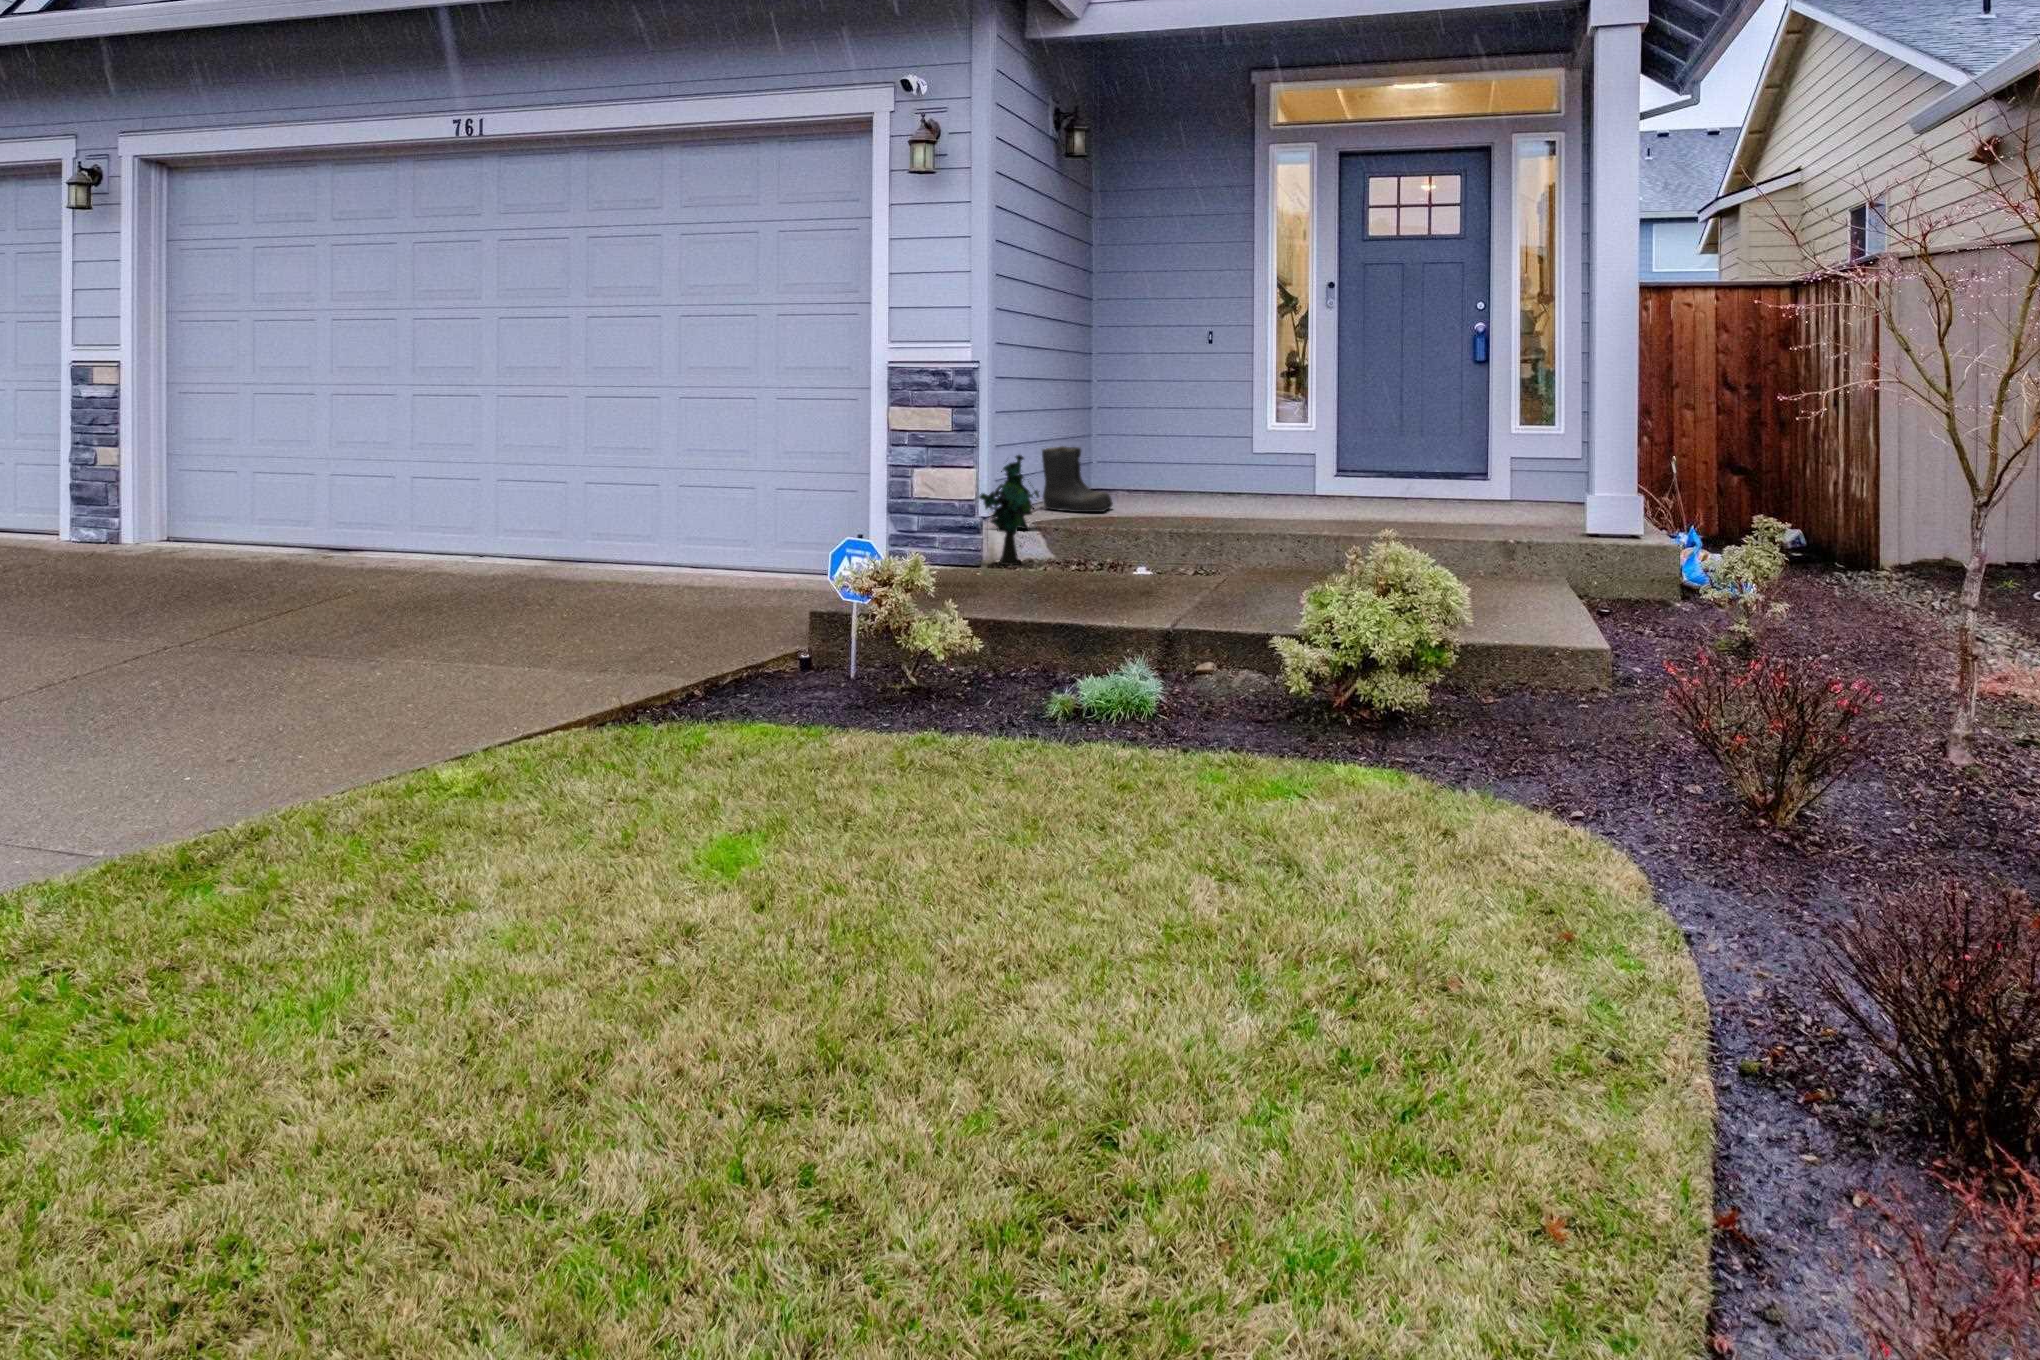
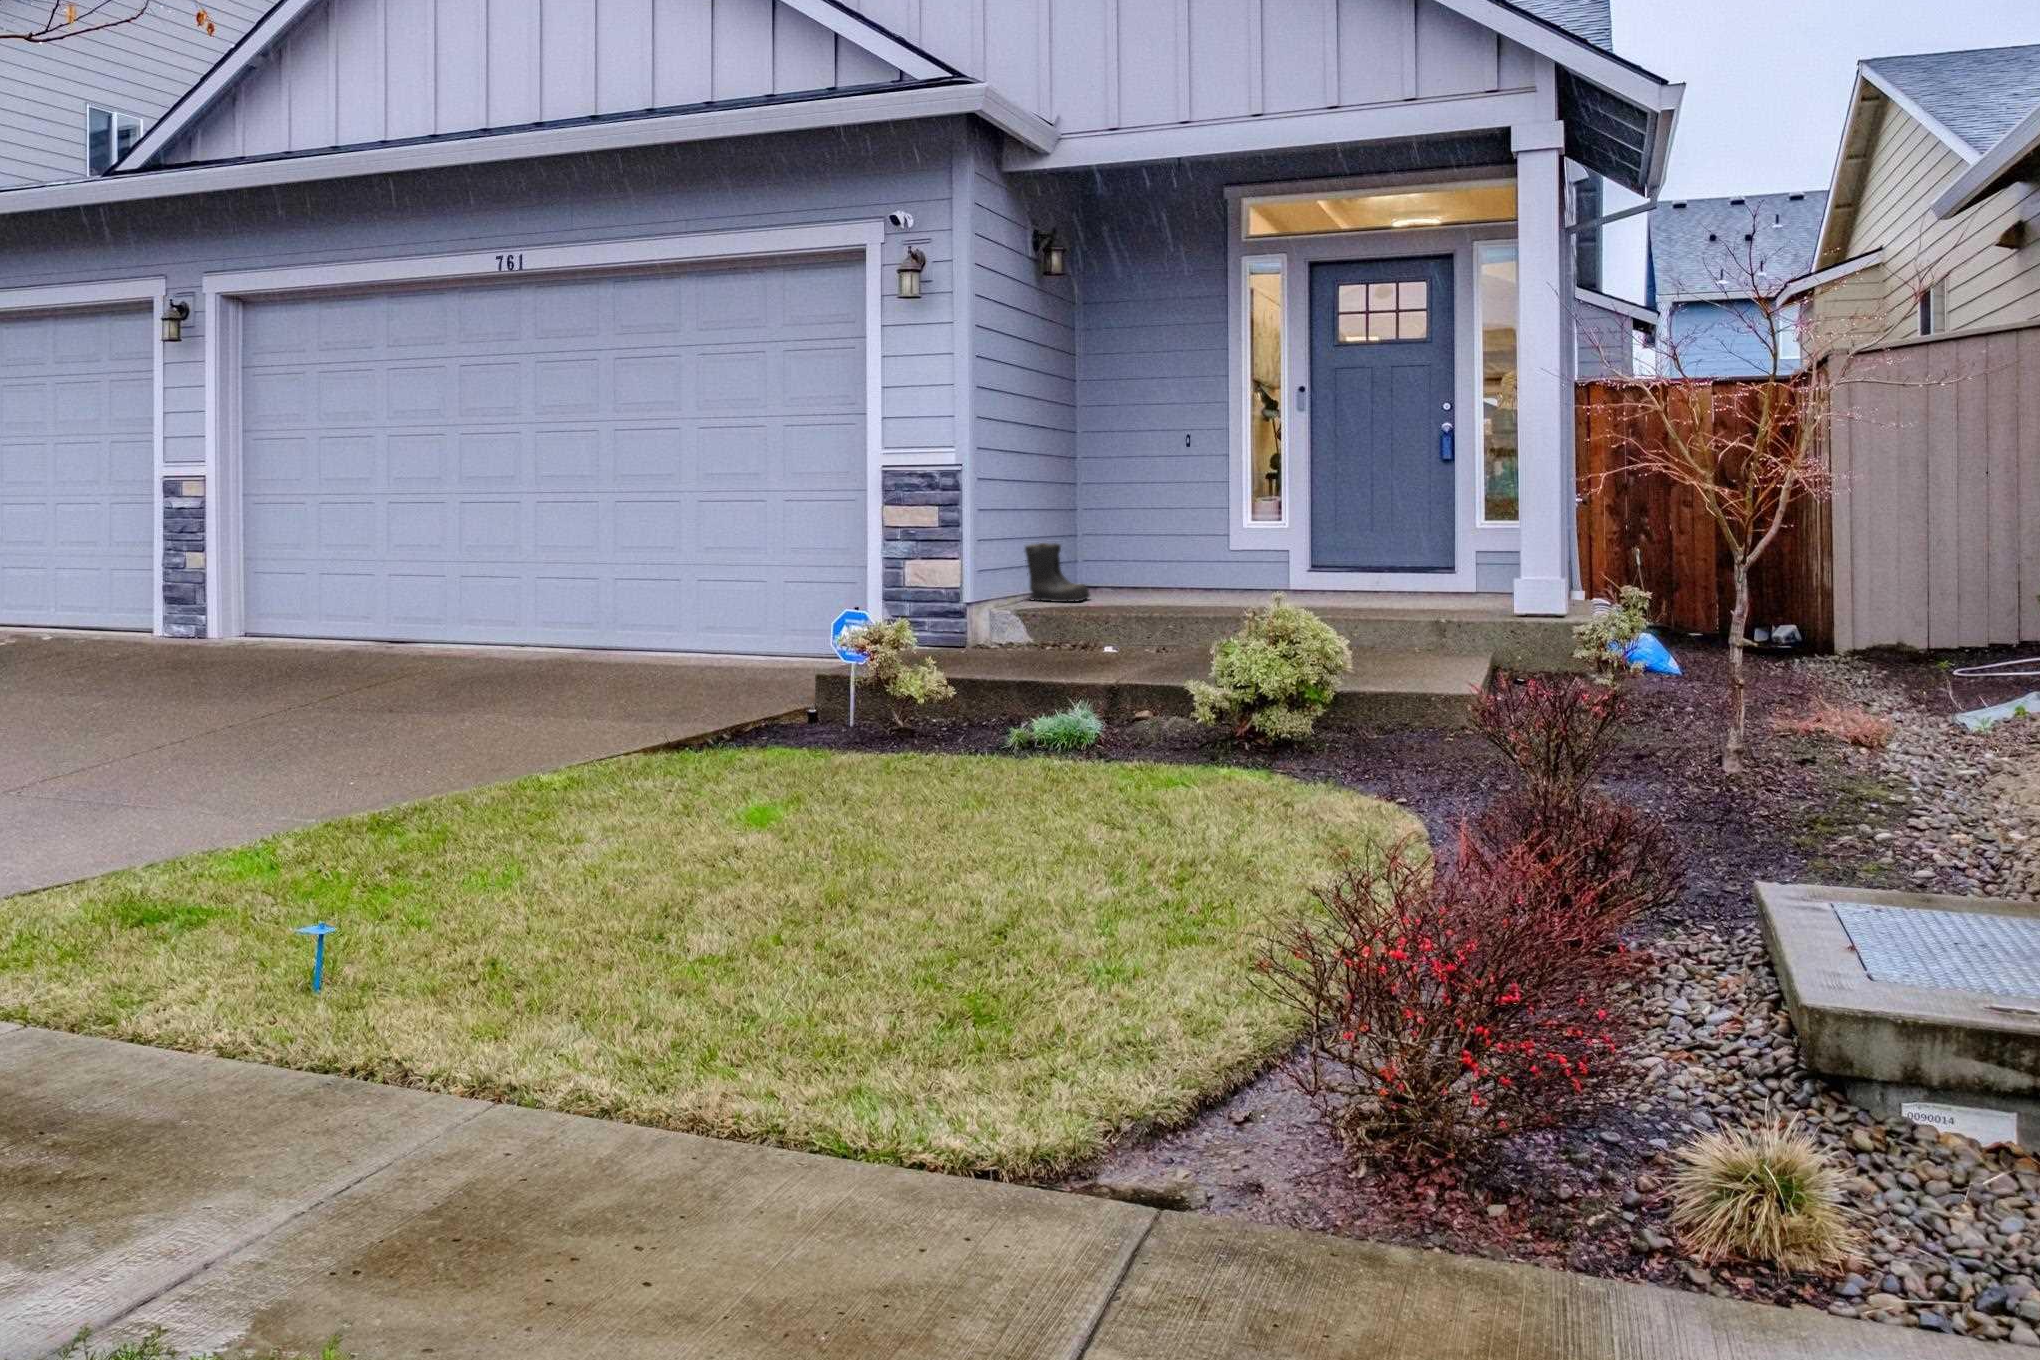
decorative plant: present [979,455,1039,565] -> none [963,548,1019,645]

